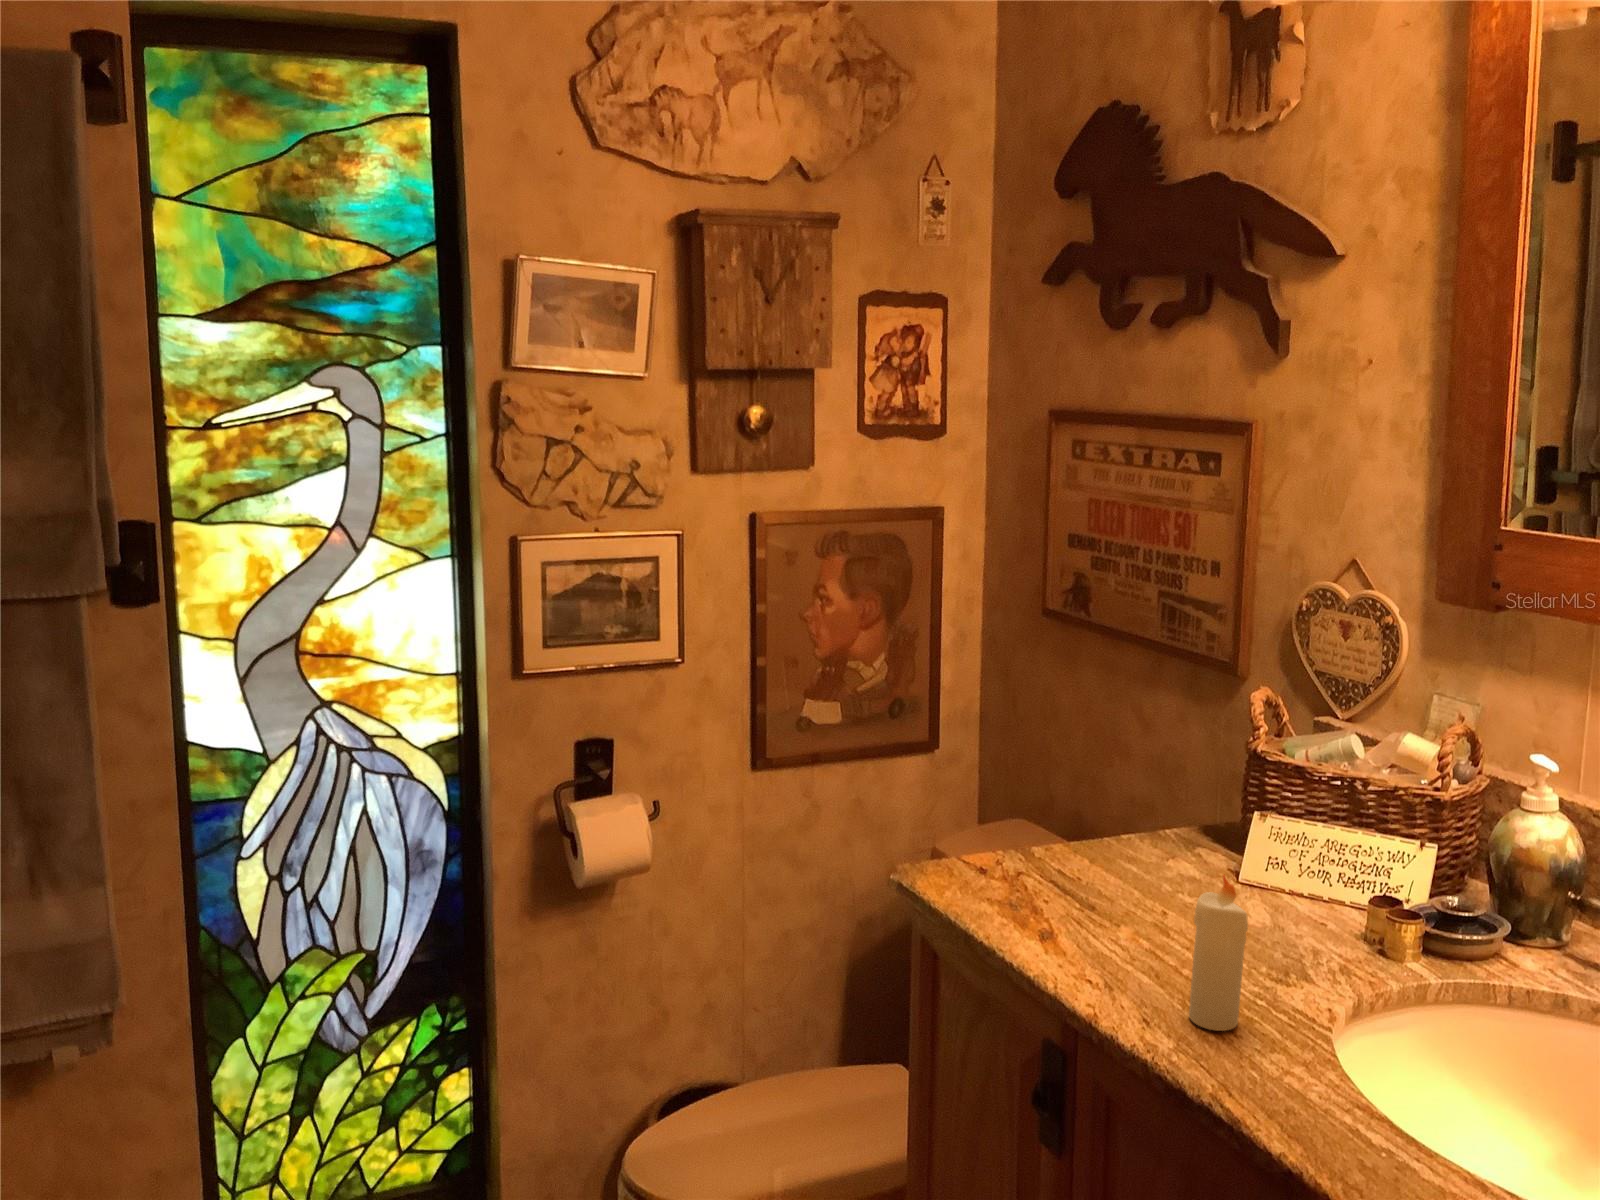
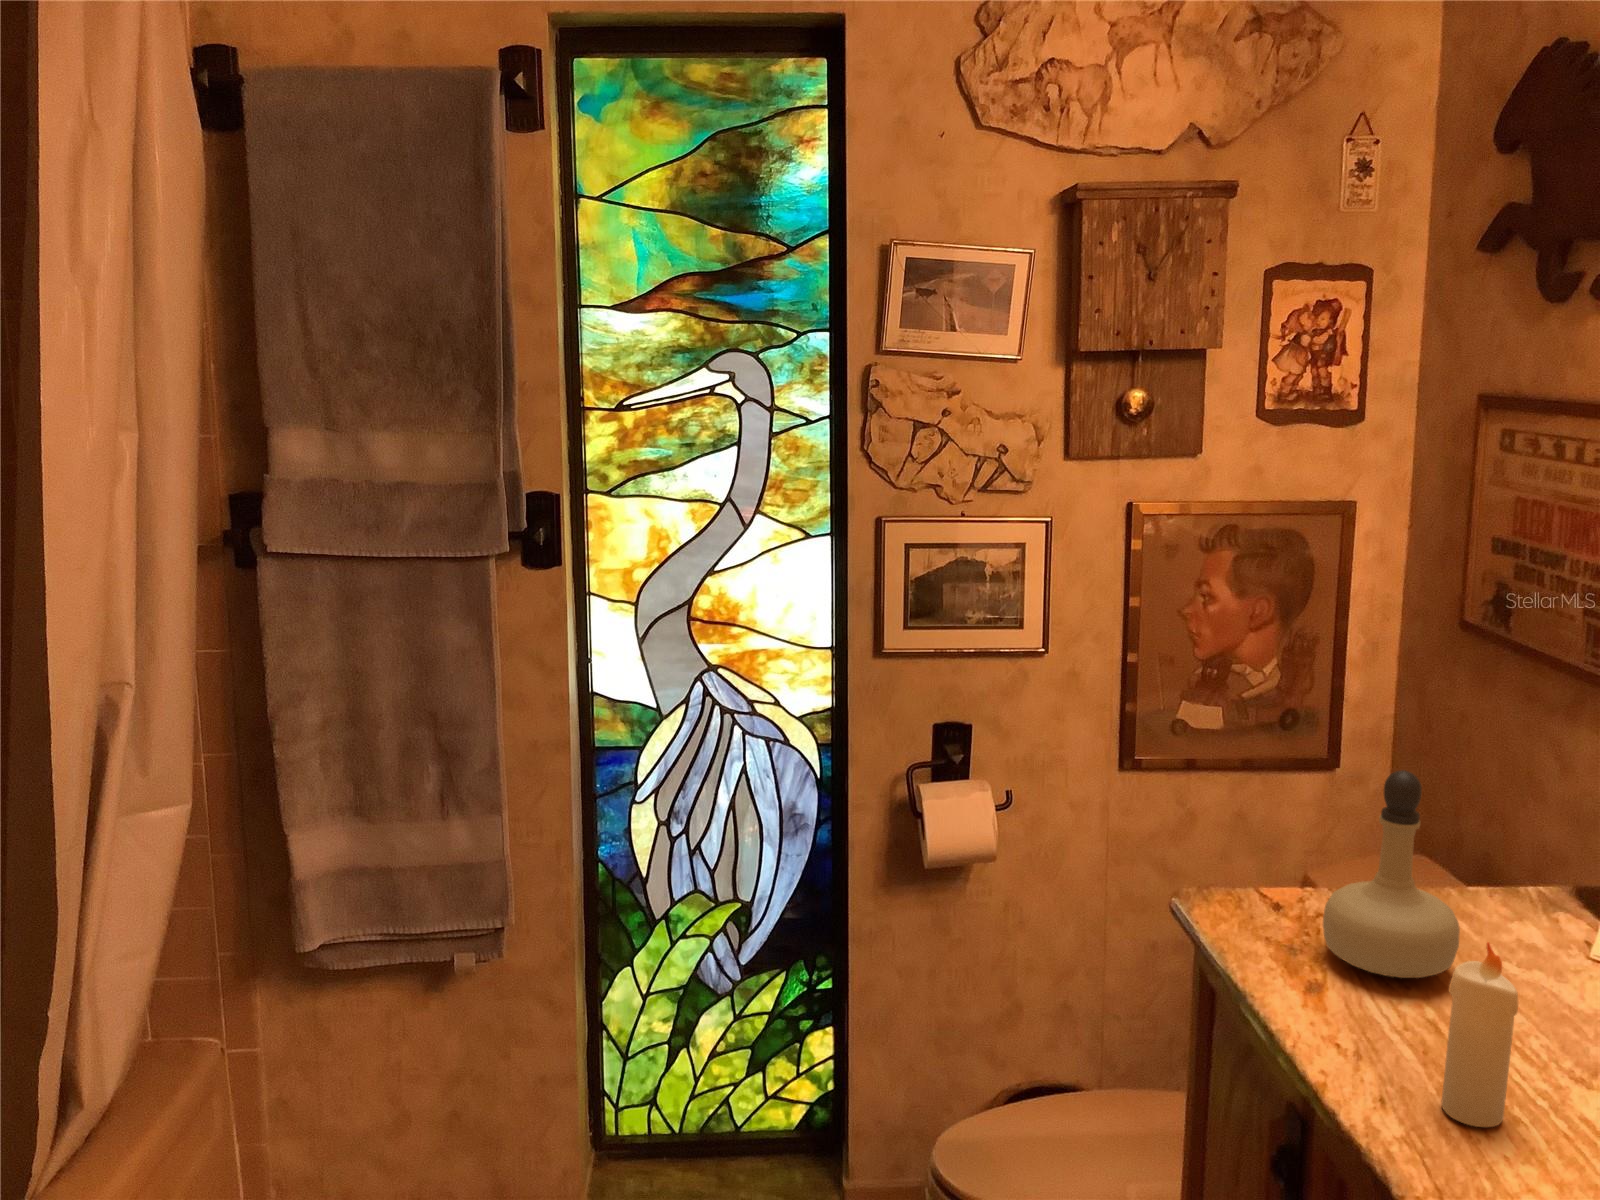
perfume bottle: none [1037,739,1148,918] -> present [1323,770,1460,978]

